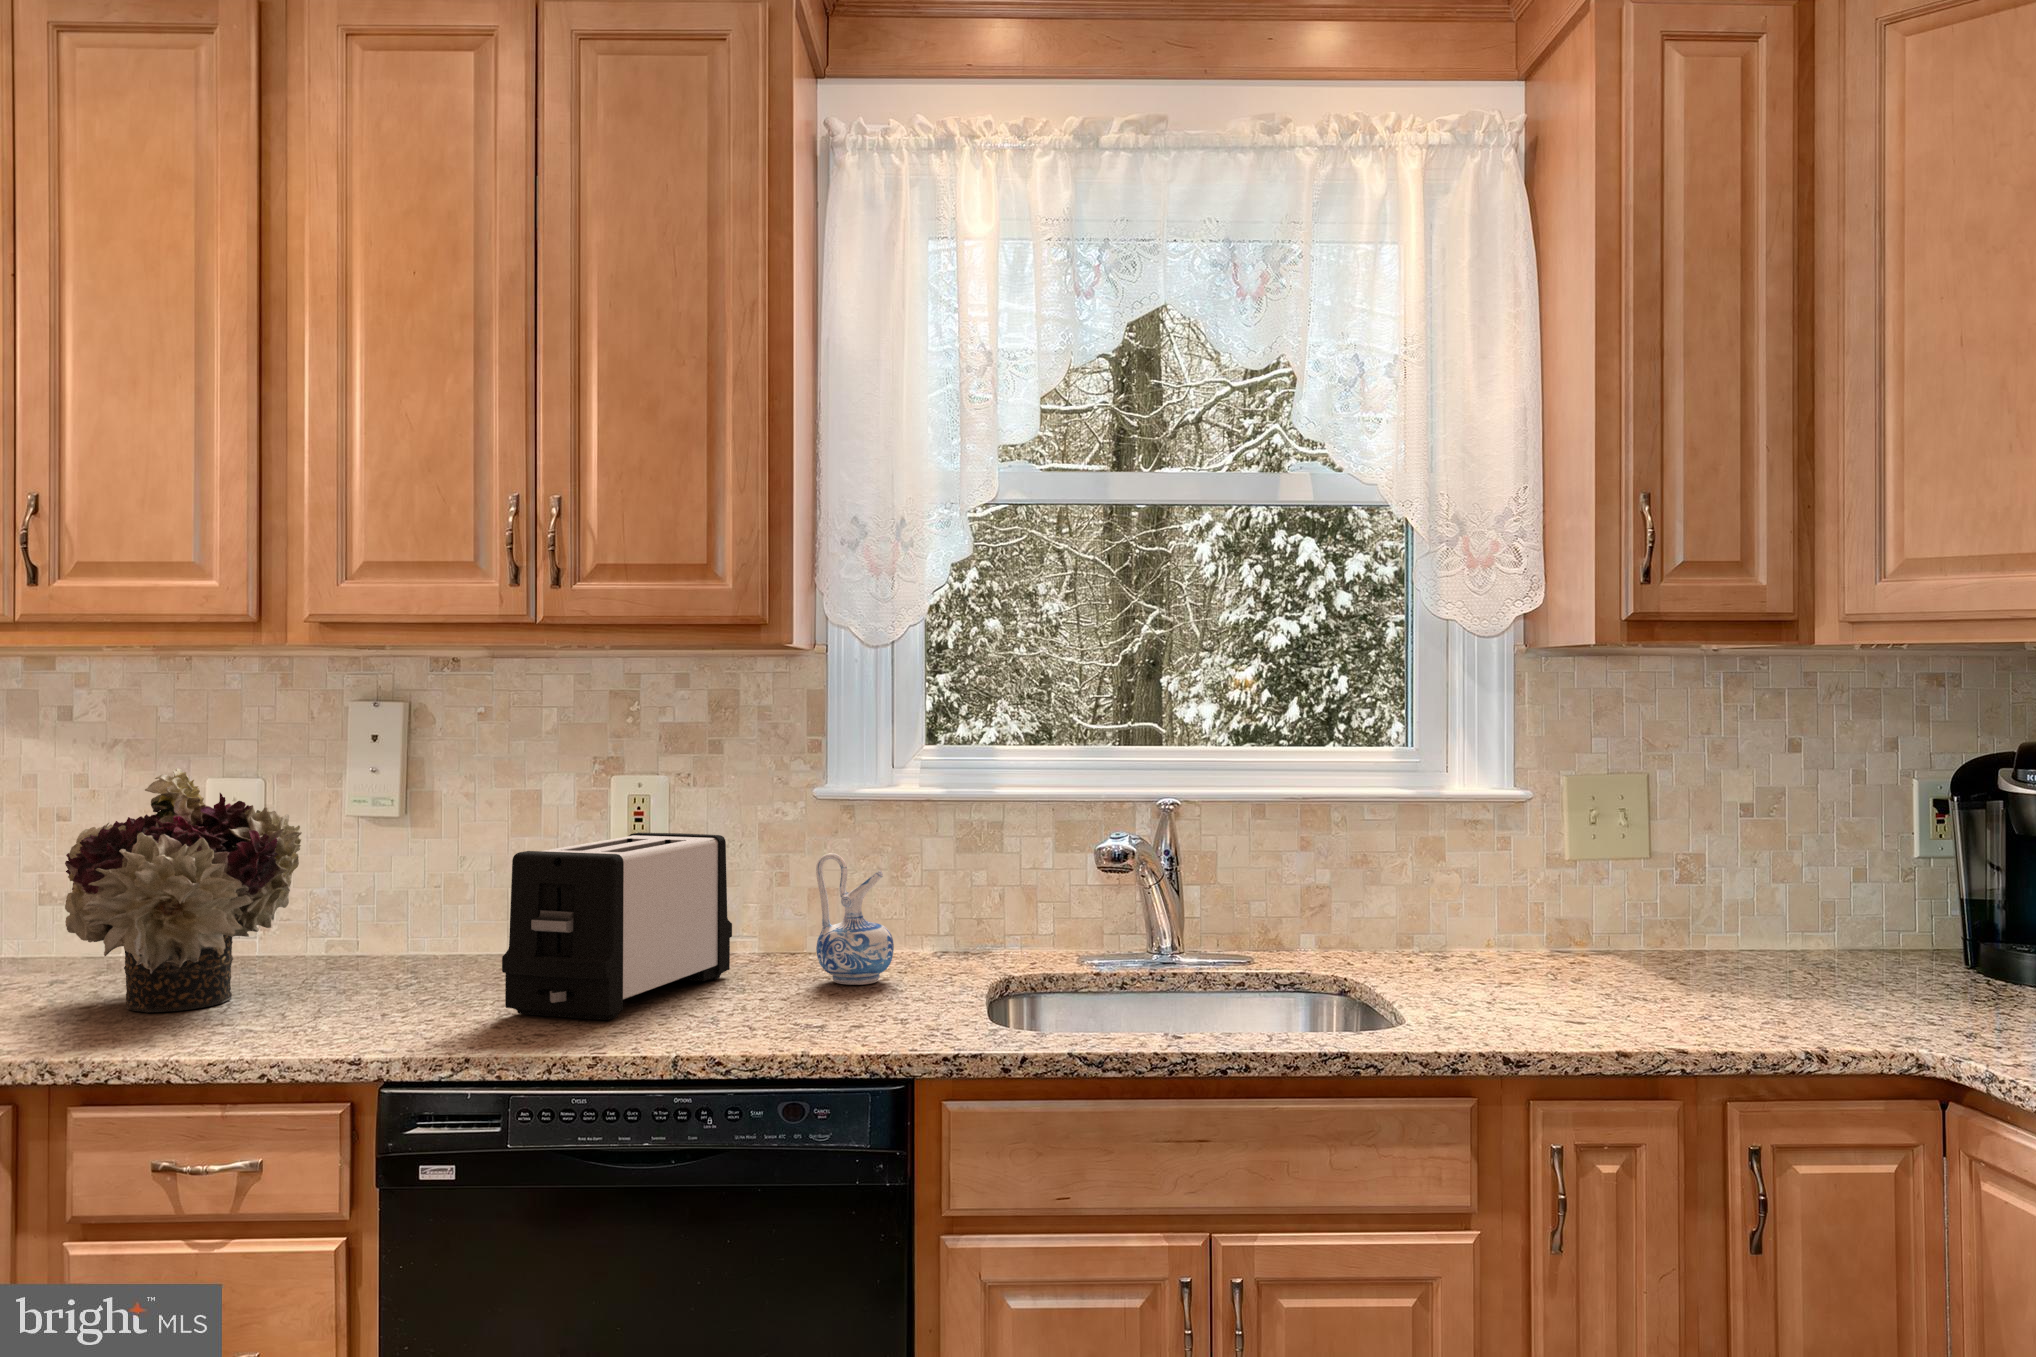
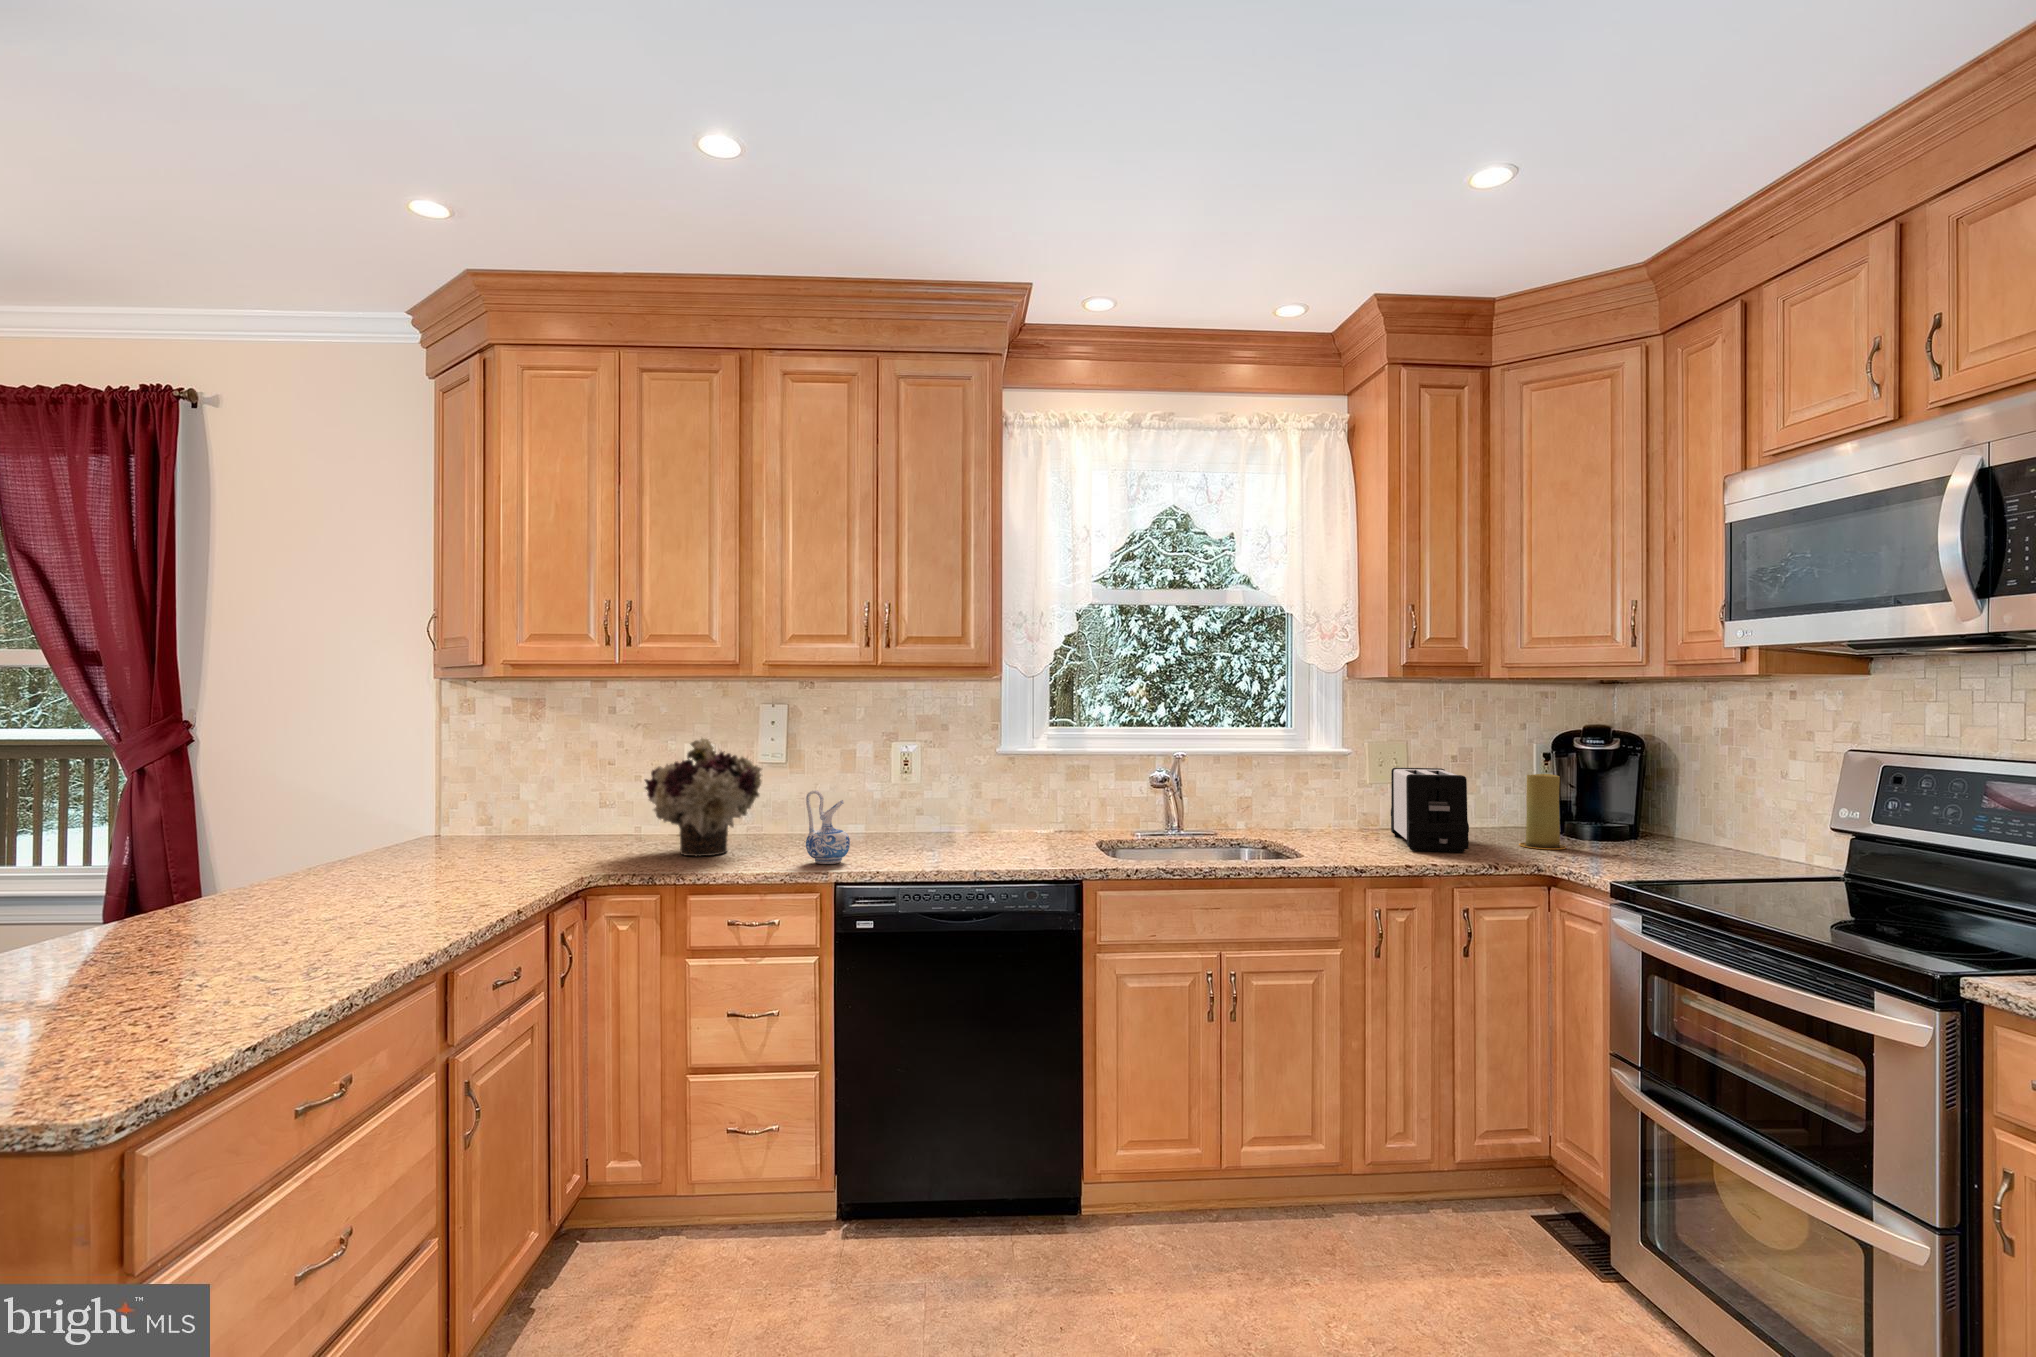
toaster: present [502,833,732,1020] -> present [1391,768,1469,852]
candle: none [1877,847,1980,1011] -> present [1519,774,1566,849]
ceramic pitcher: present [816,853,894,985] -> present [806,790,850,864]

